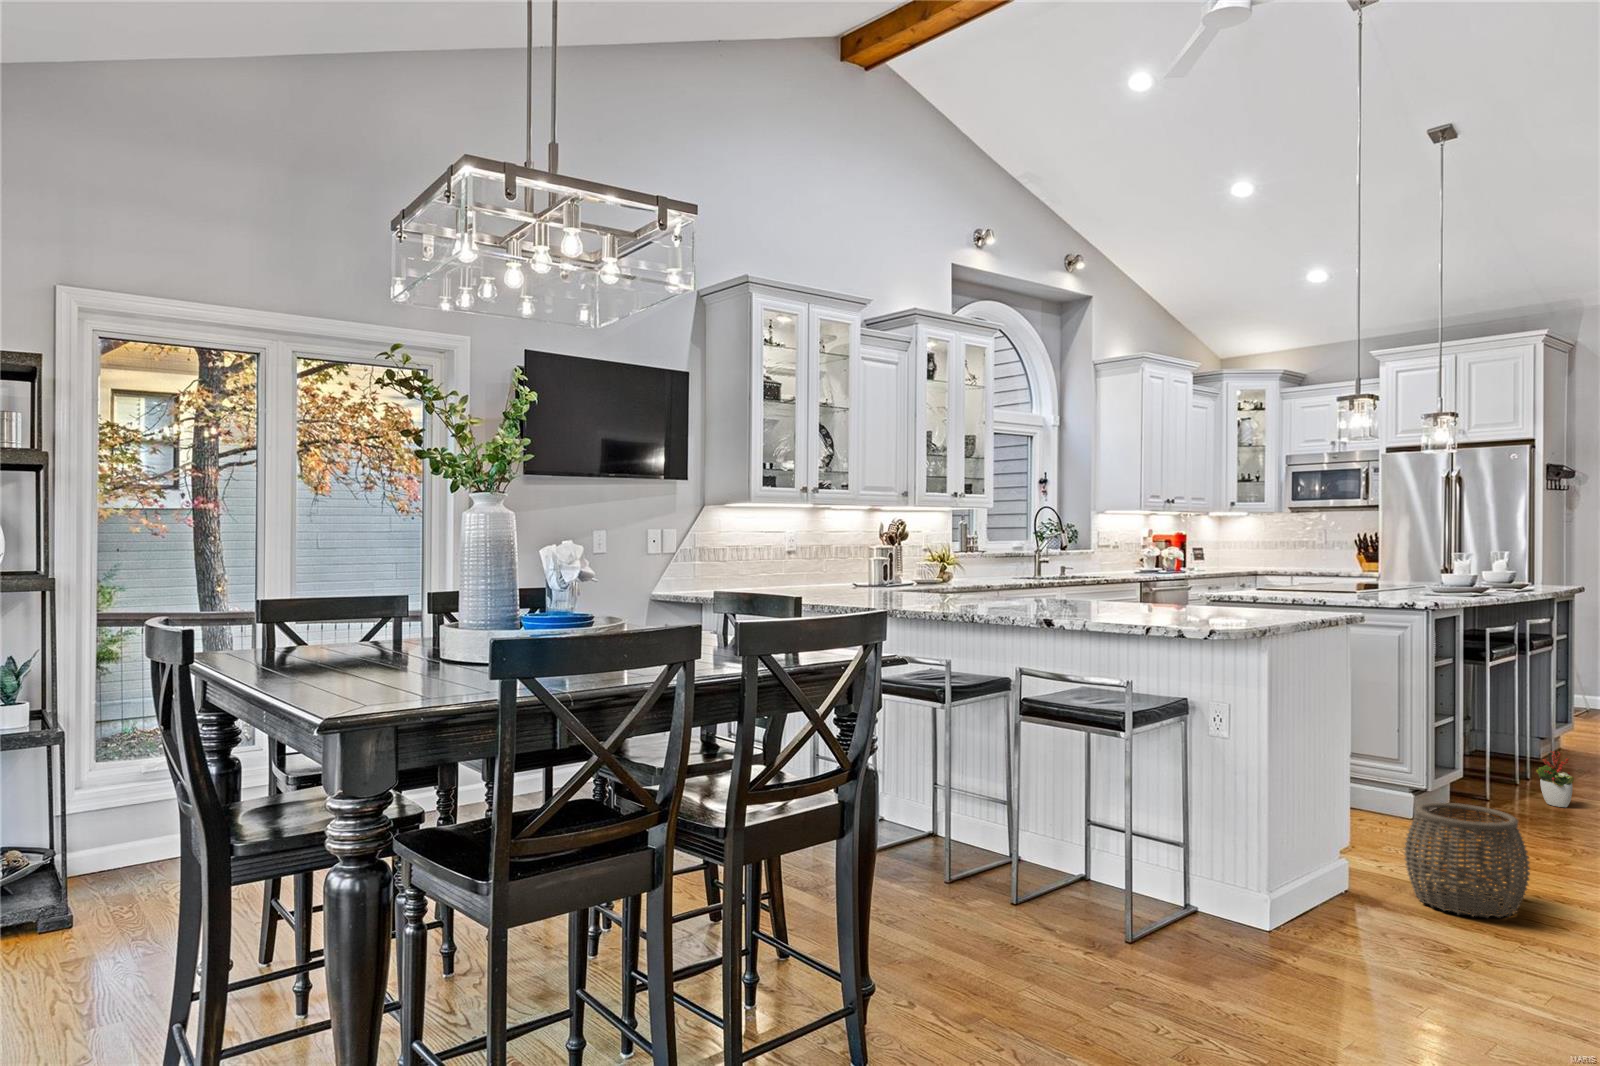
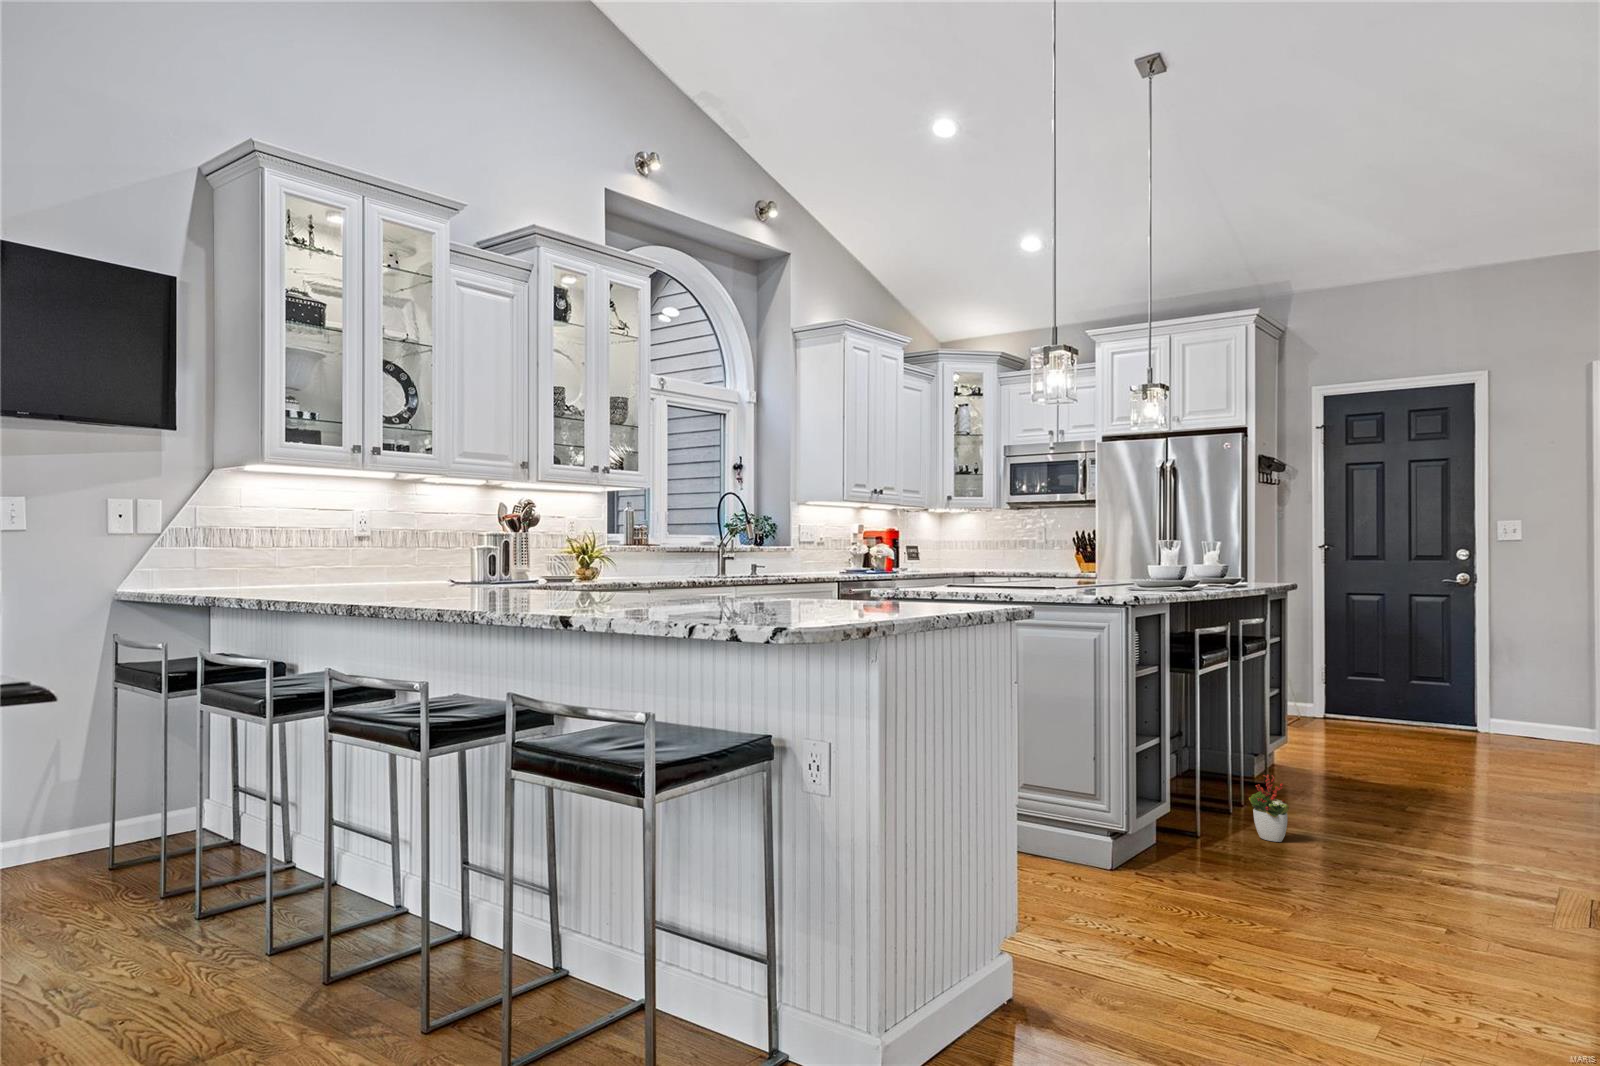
woven basket: present [1404,803,1530,918] -> none [1082,864,1239,1032]

